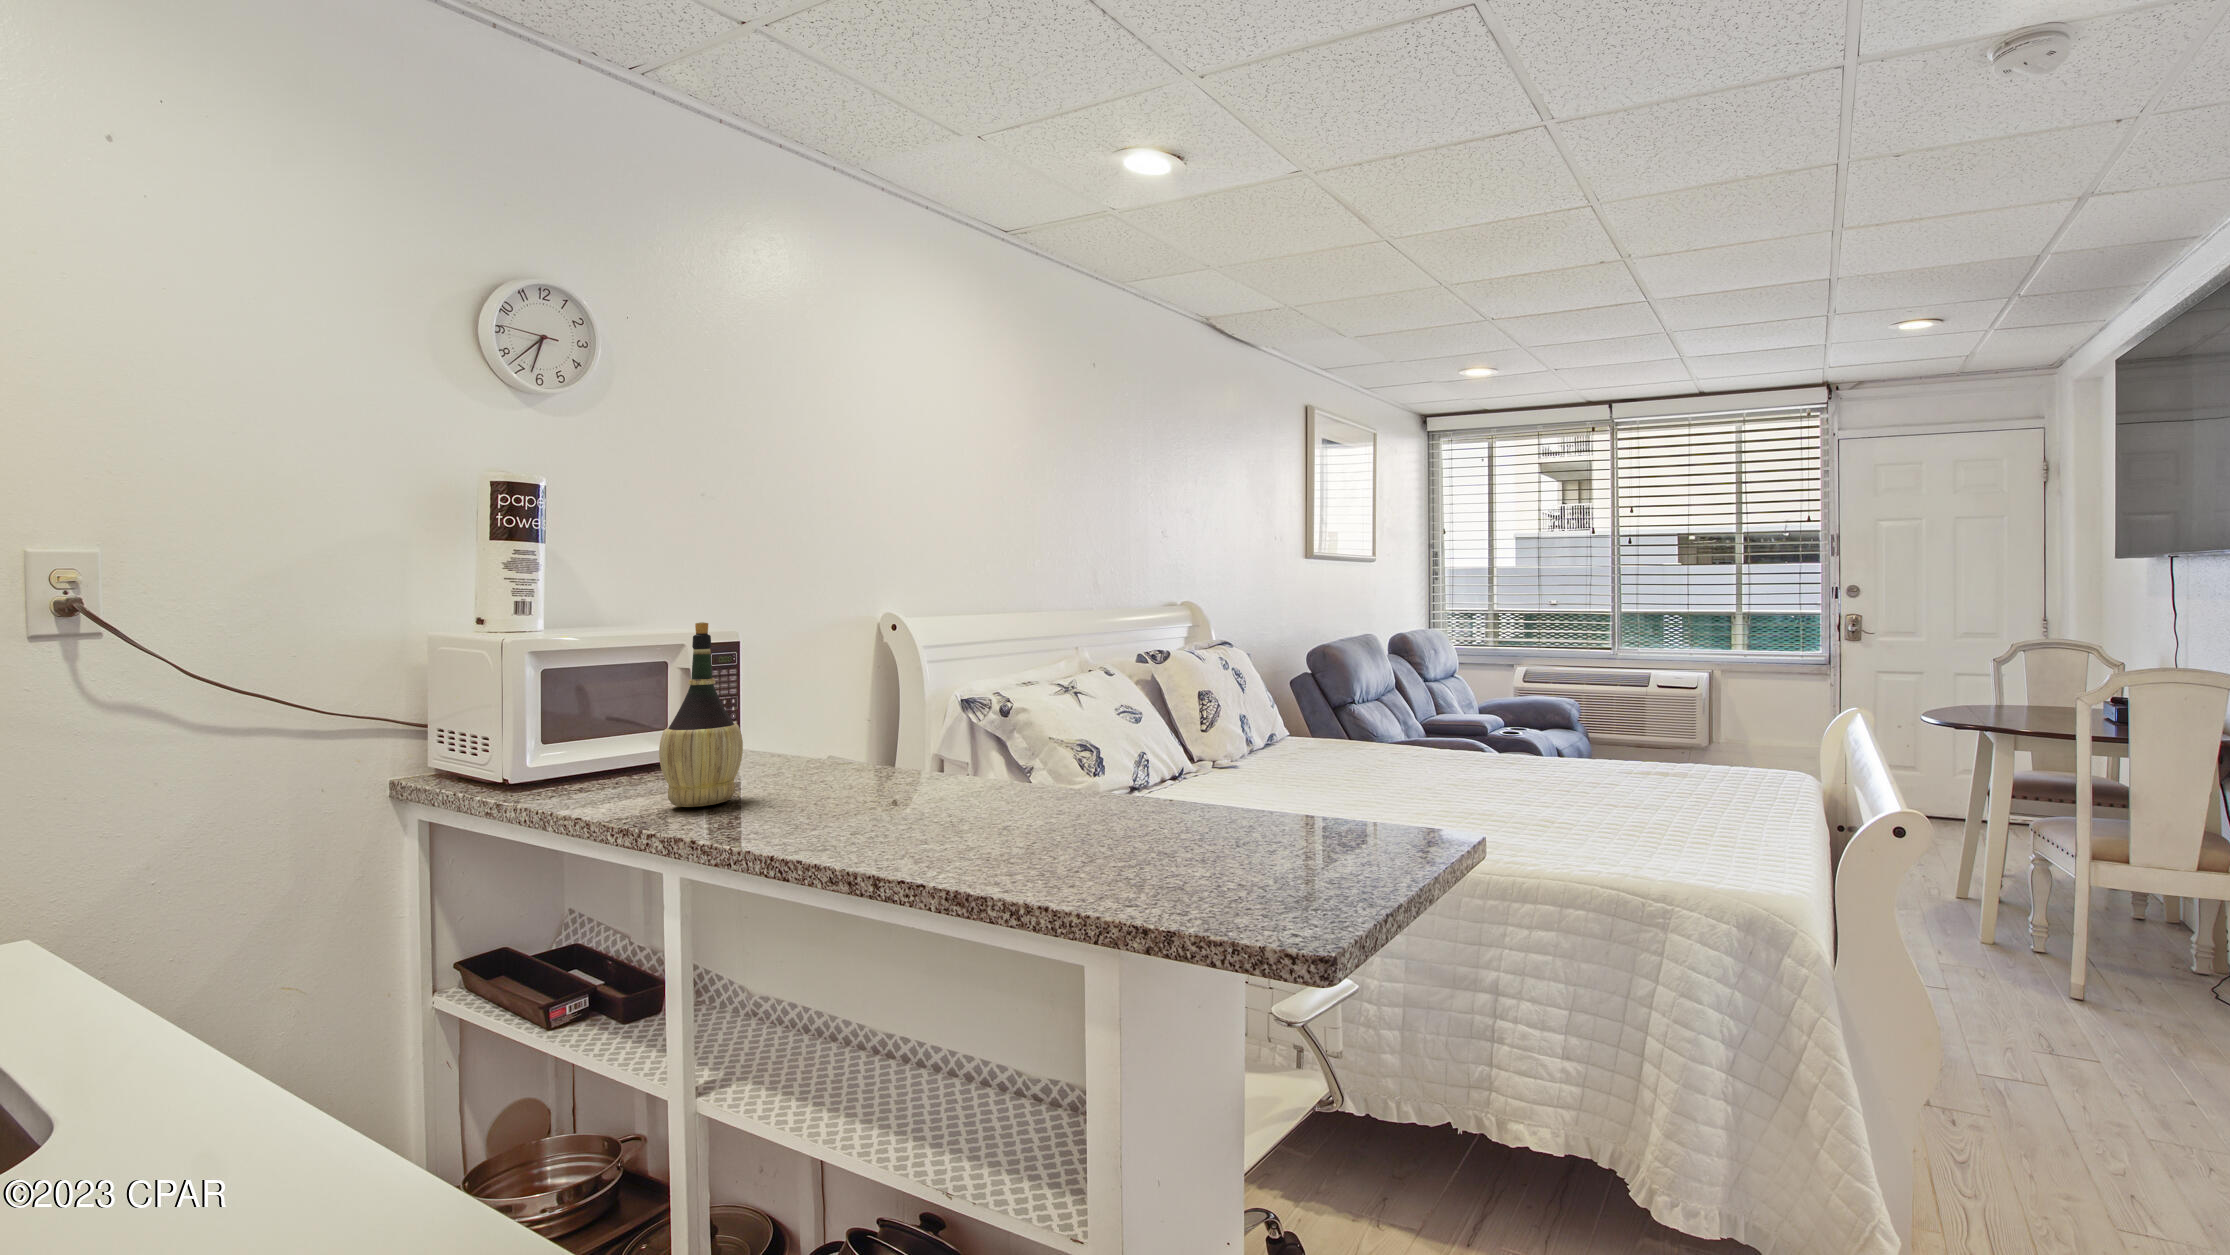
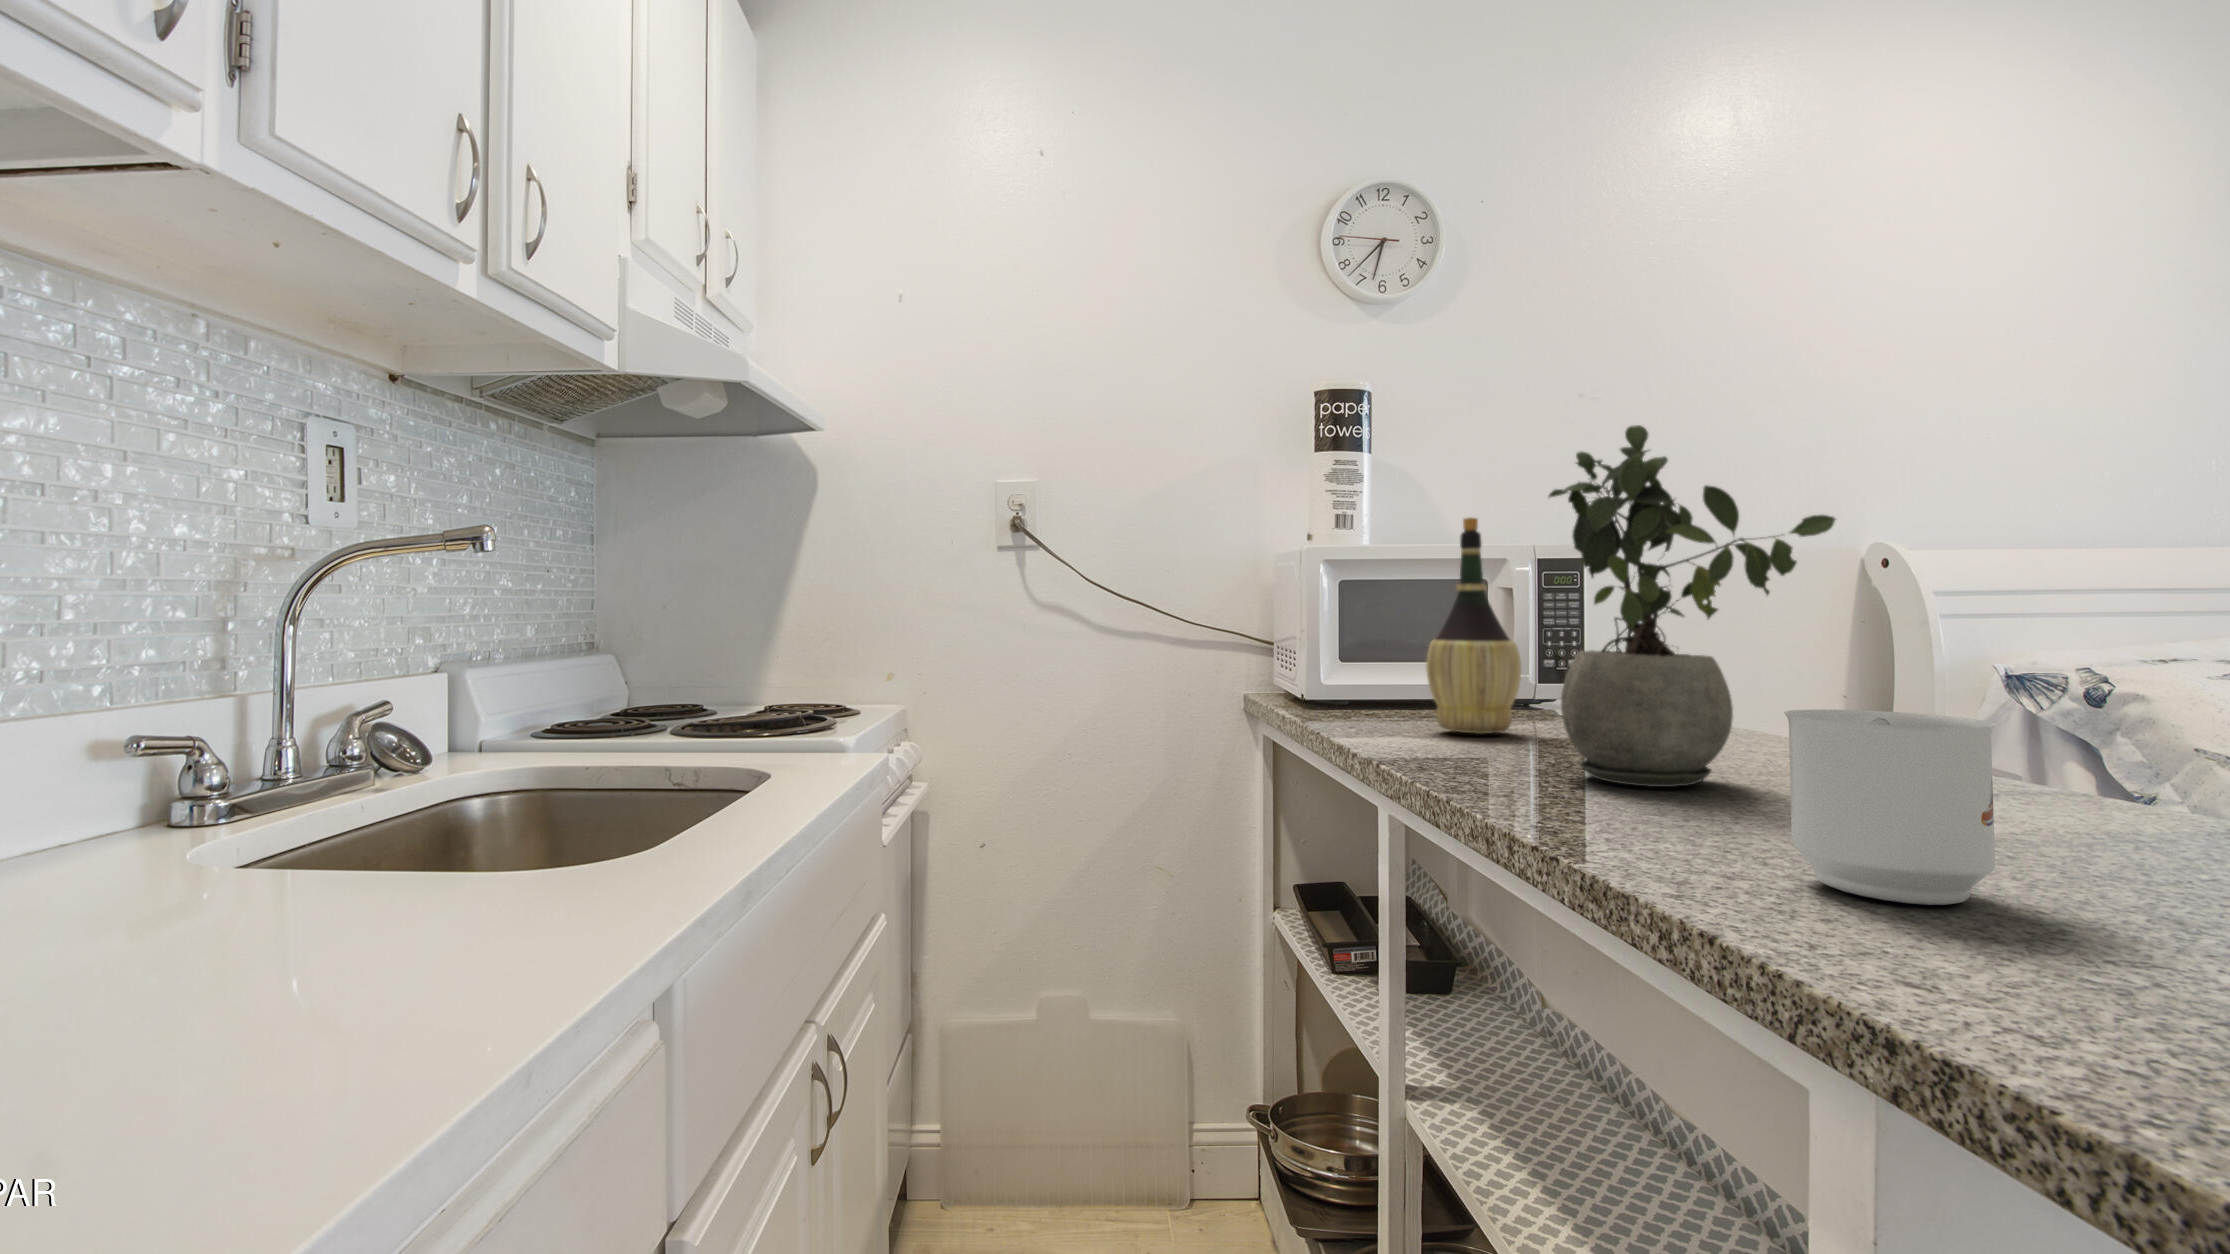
potted plant: none [824,583,992,828] -> present [1549,425,1835,787]
mug: none [1028,767,1107,866] -> present [1784,709,1996,905]

